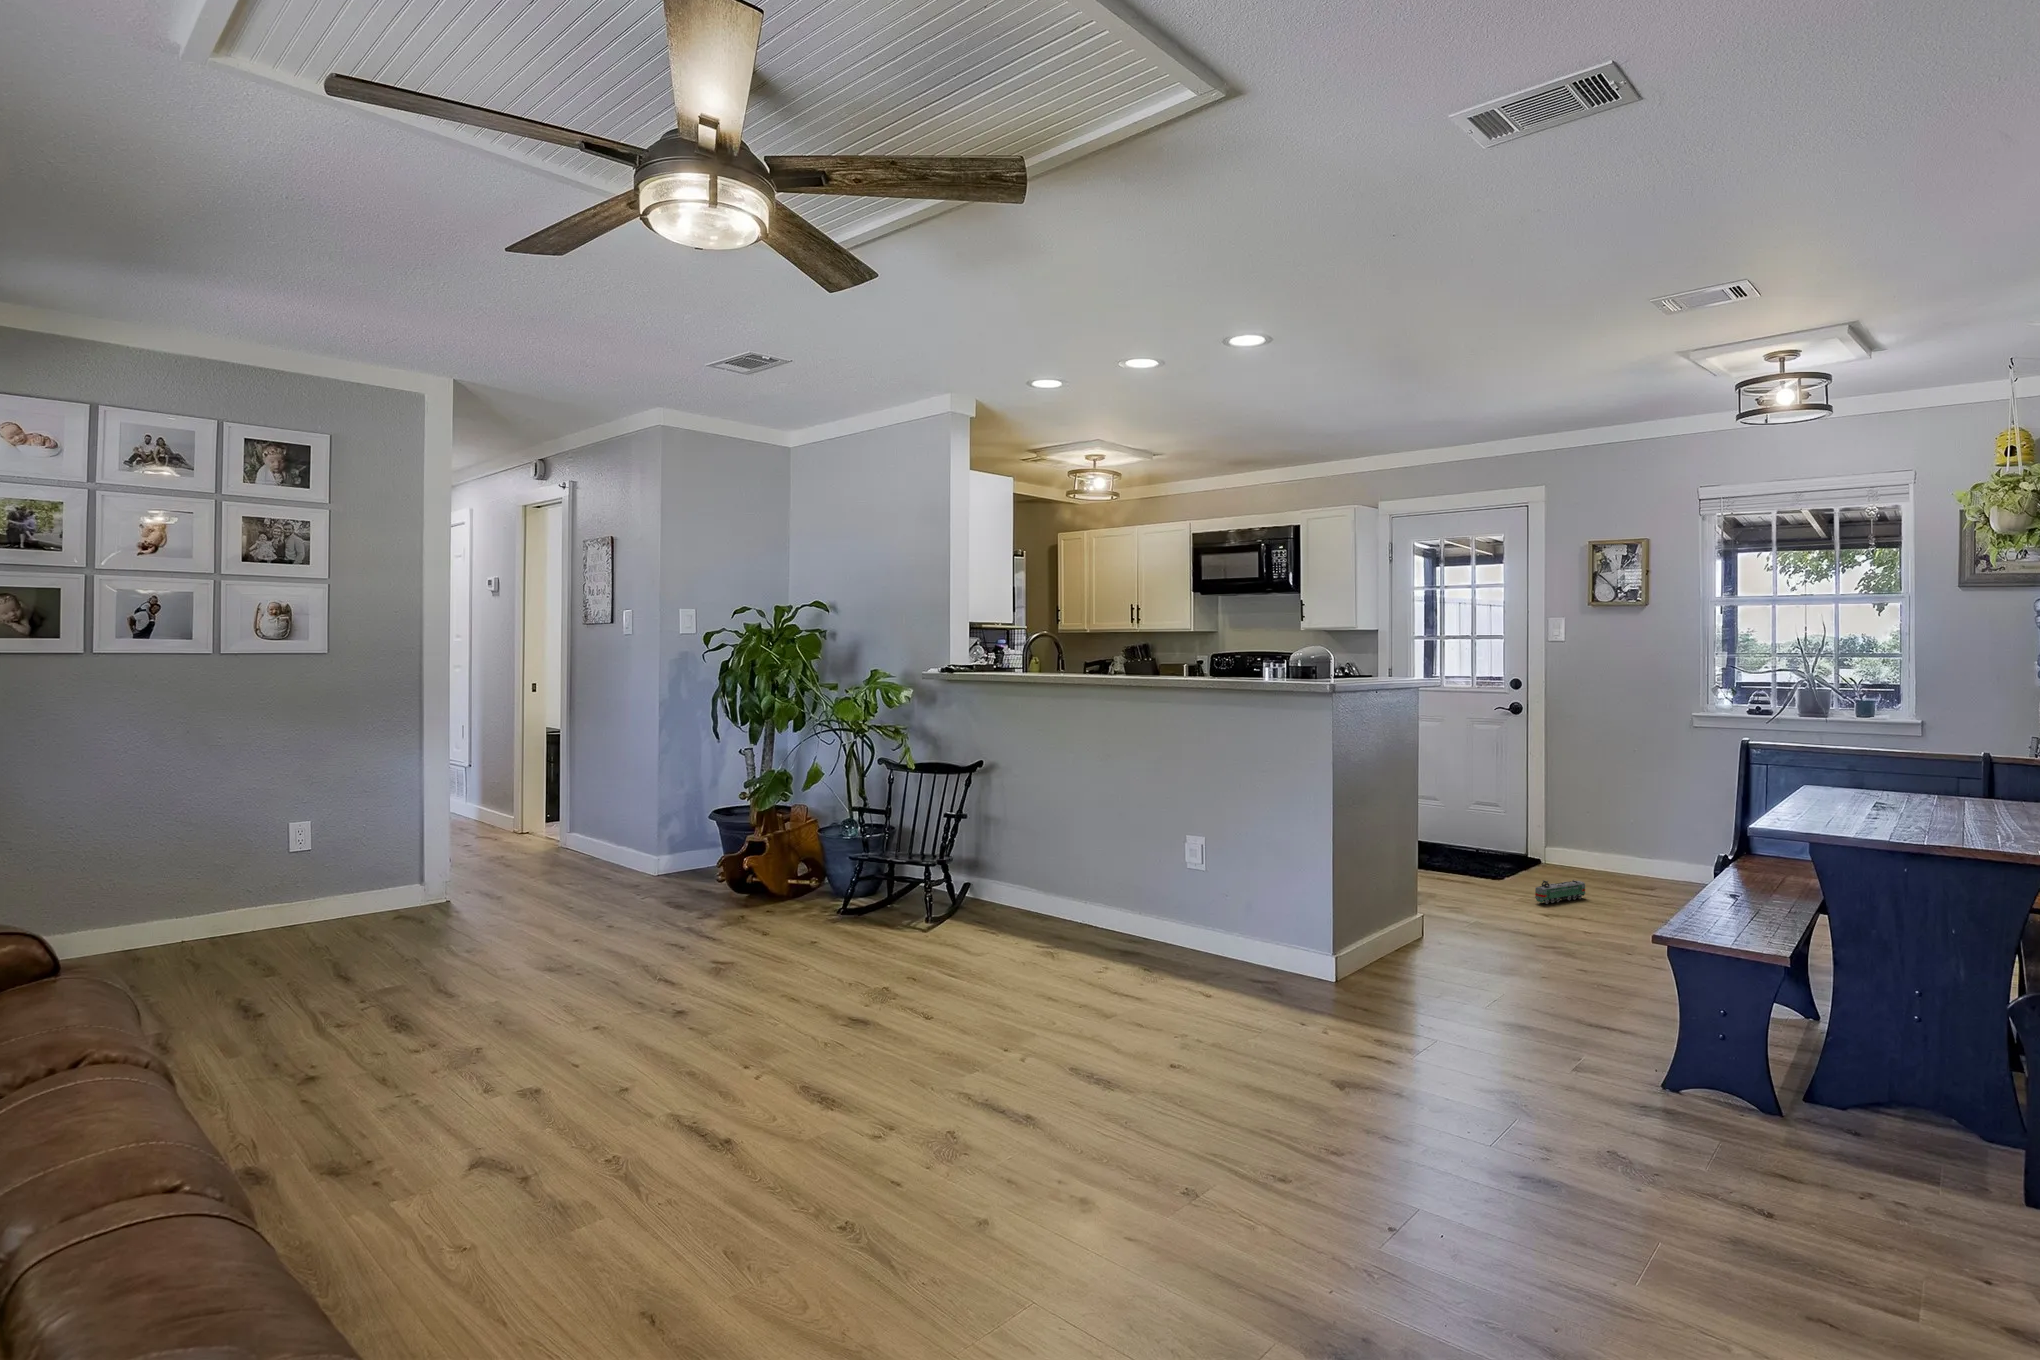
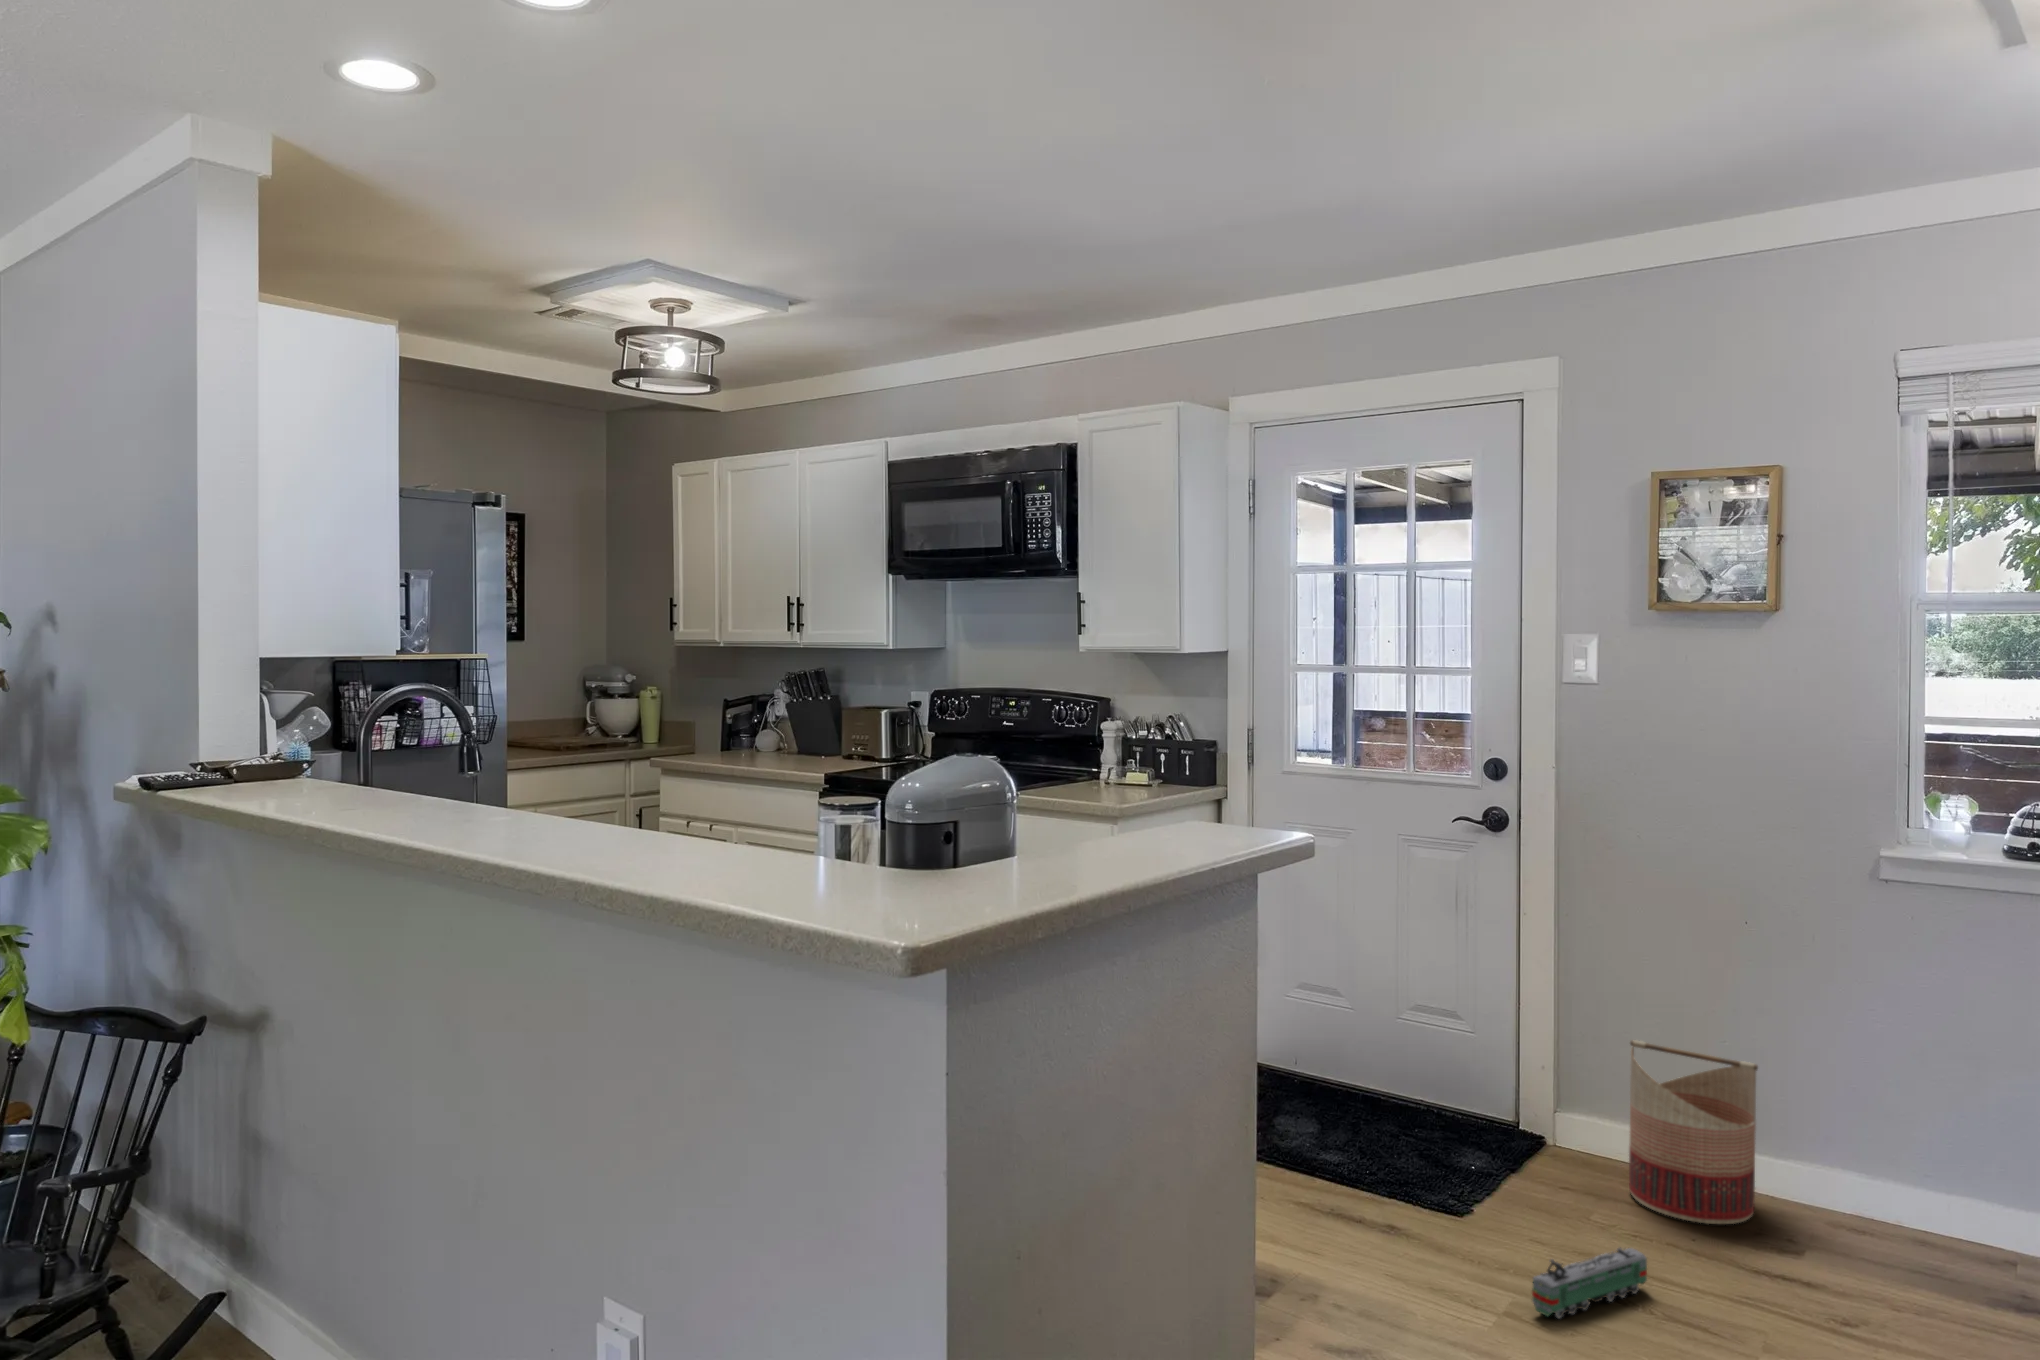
basket: none [1581,805,1638,883] -> present [1629,1040,1758,1224]

